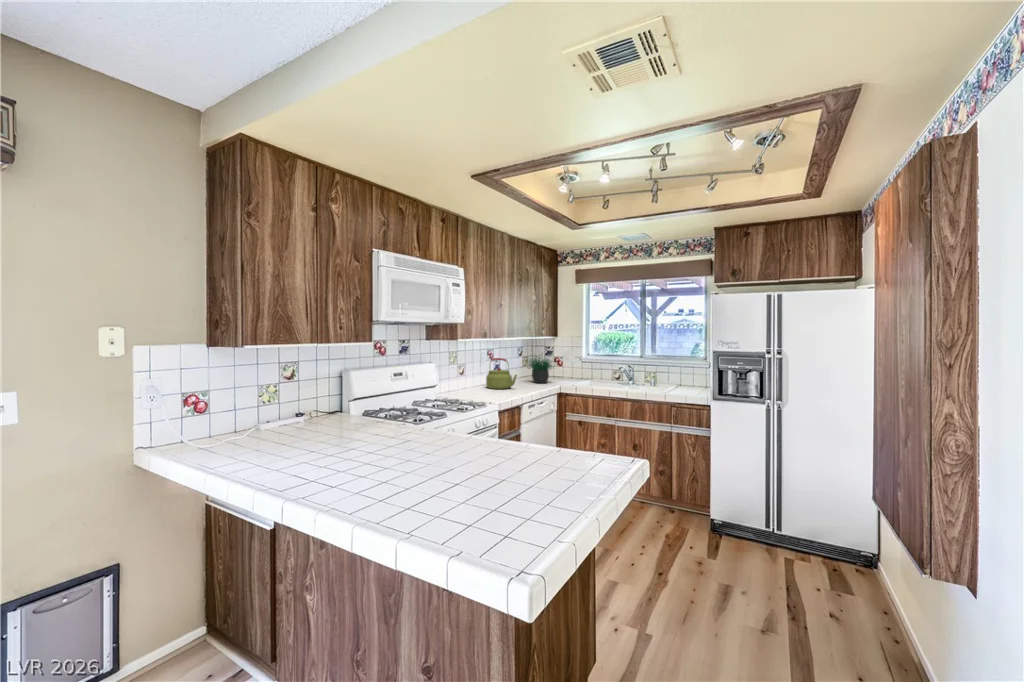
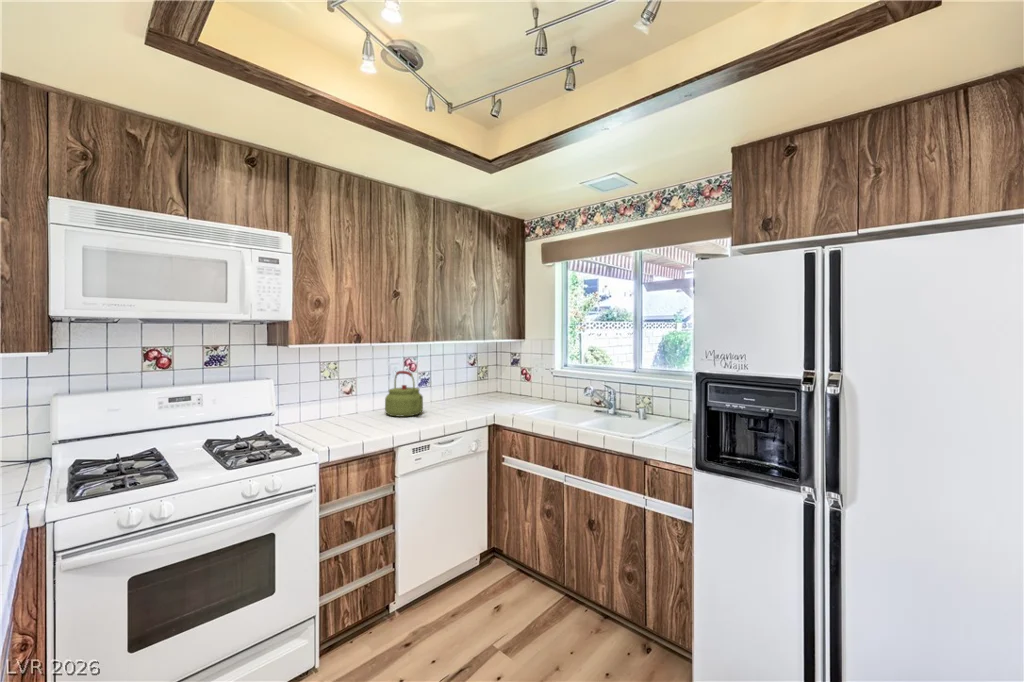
potted plant: present [528,358,553,383] -> none [456,351,514,407]

